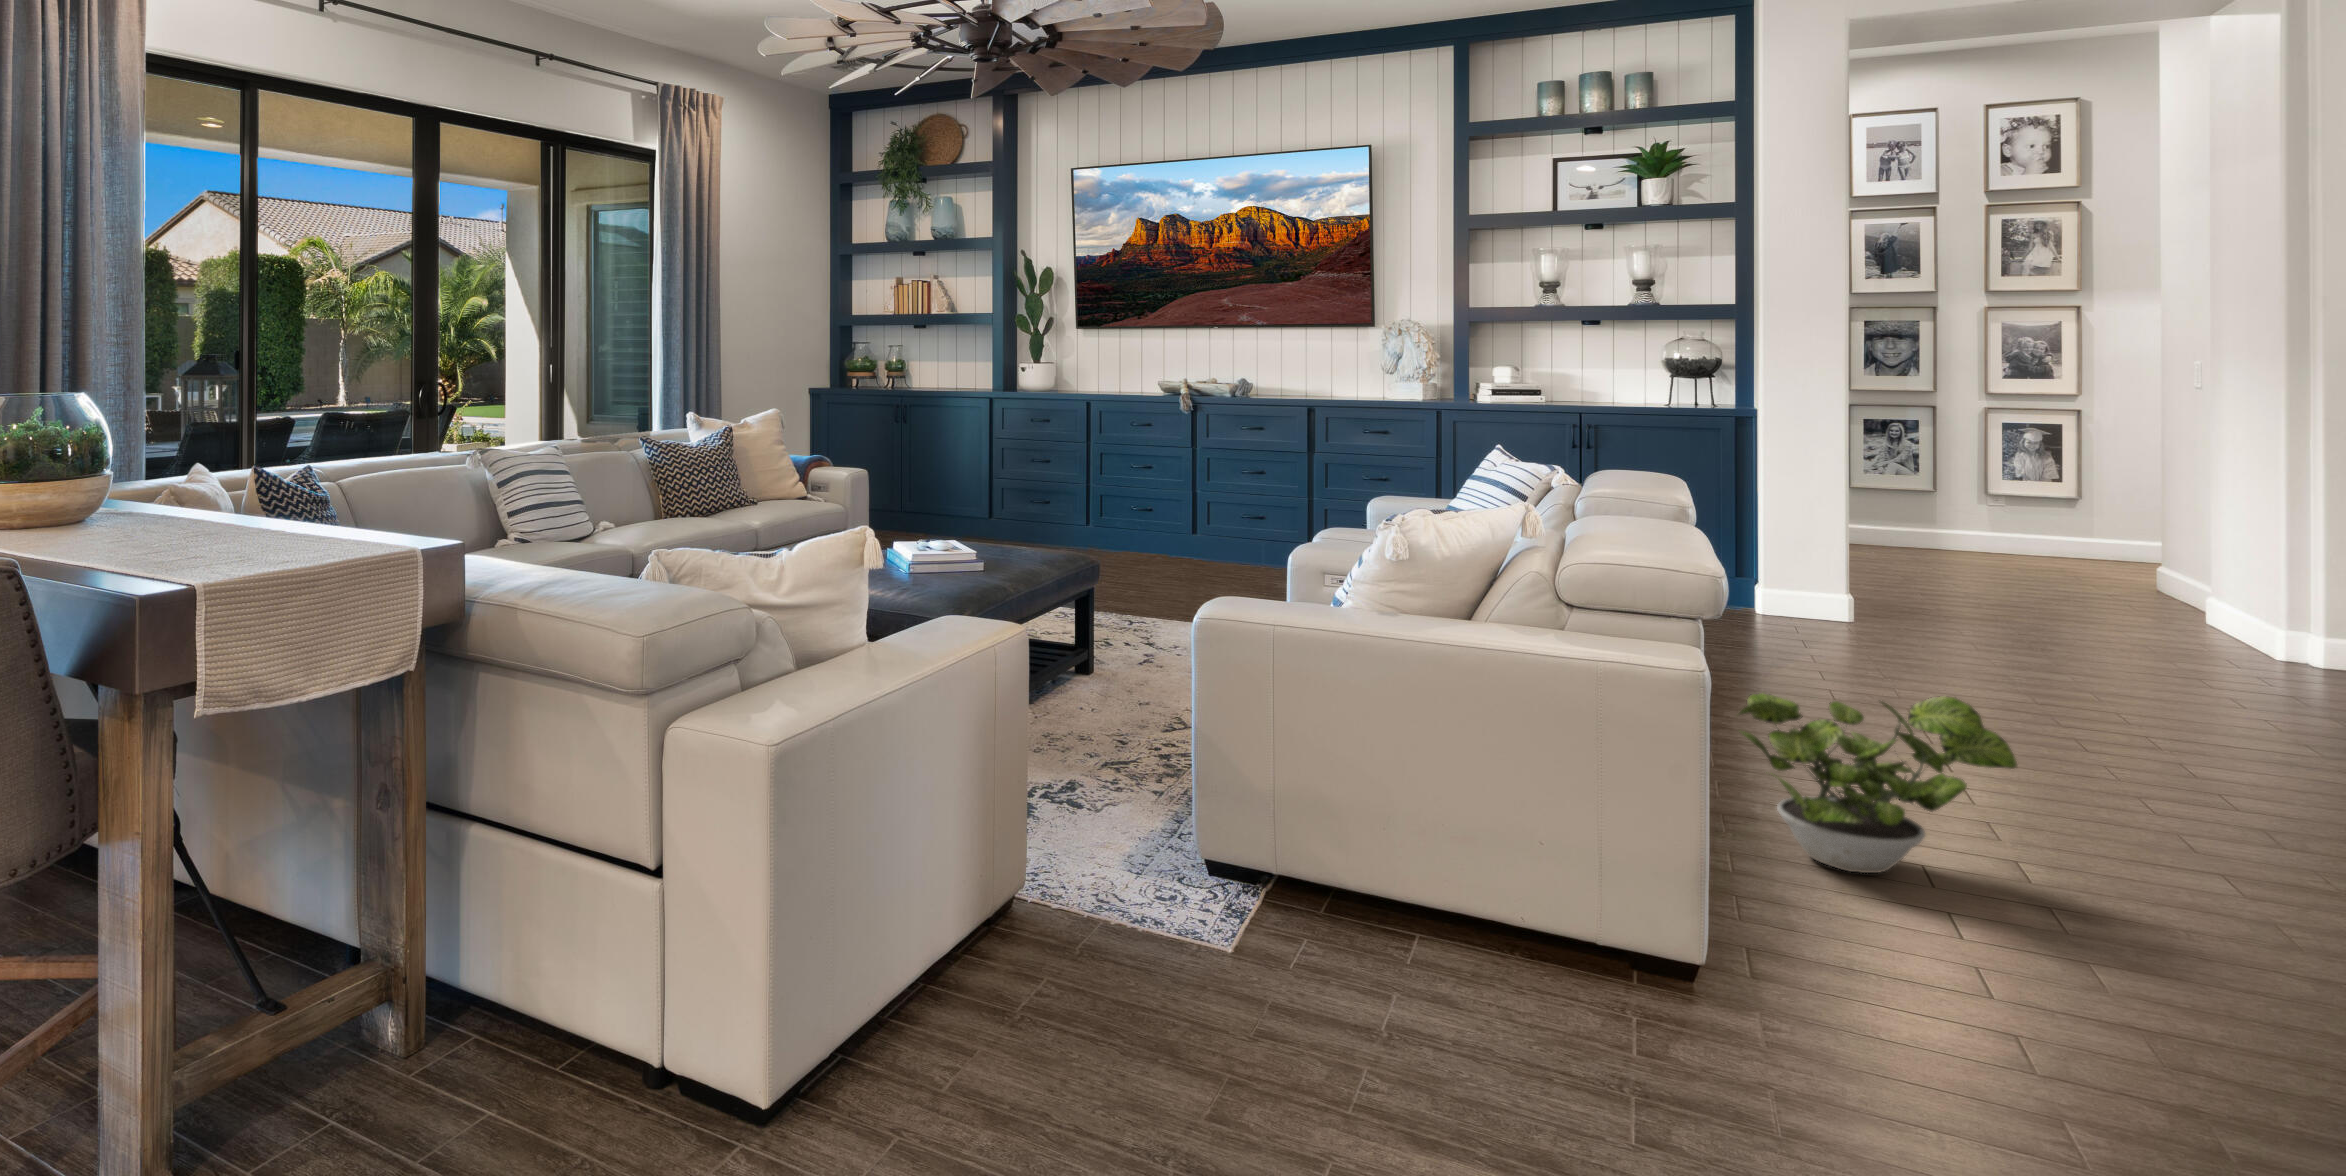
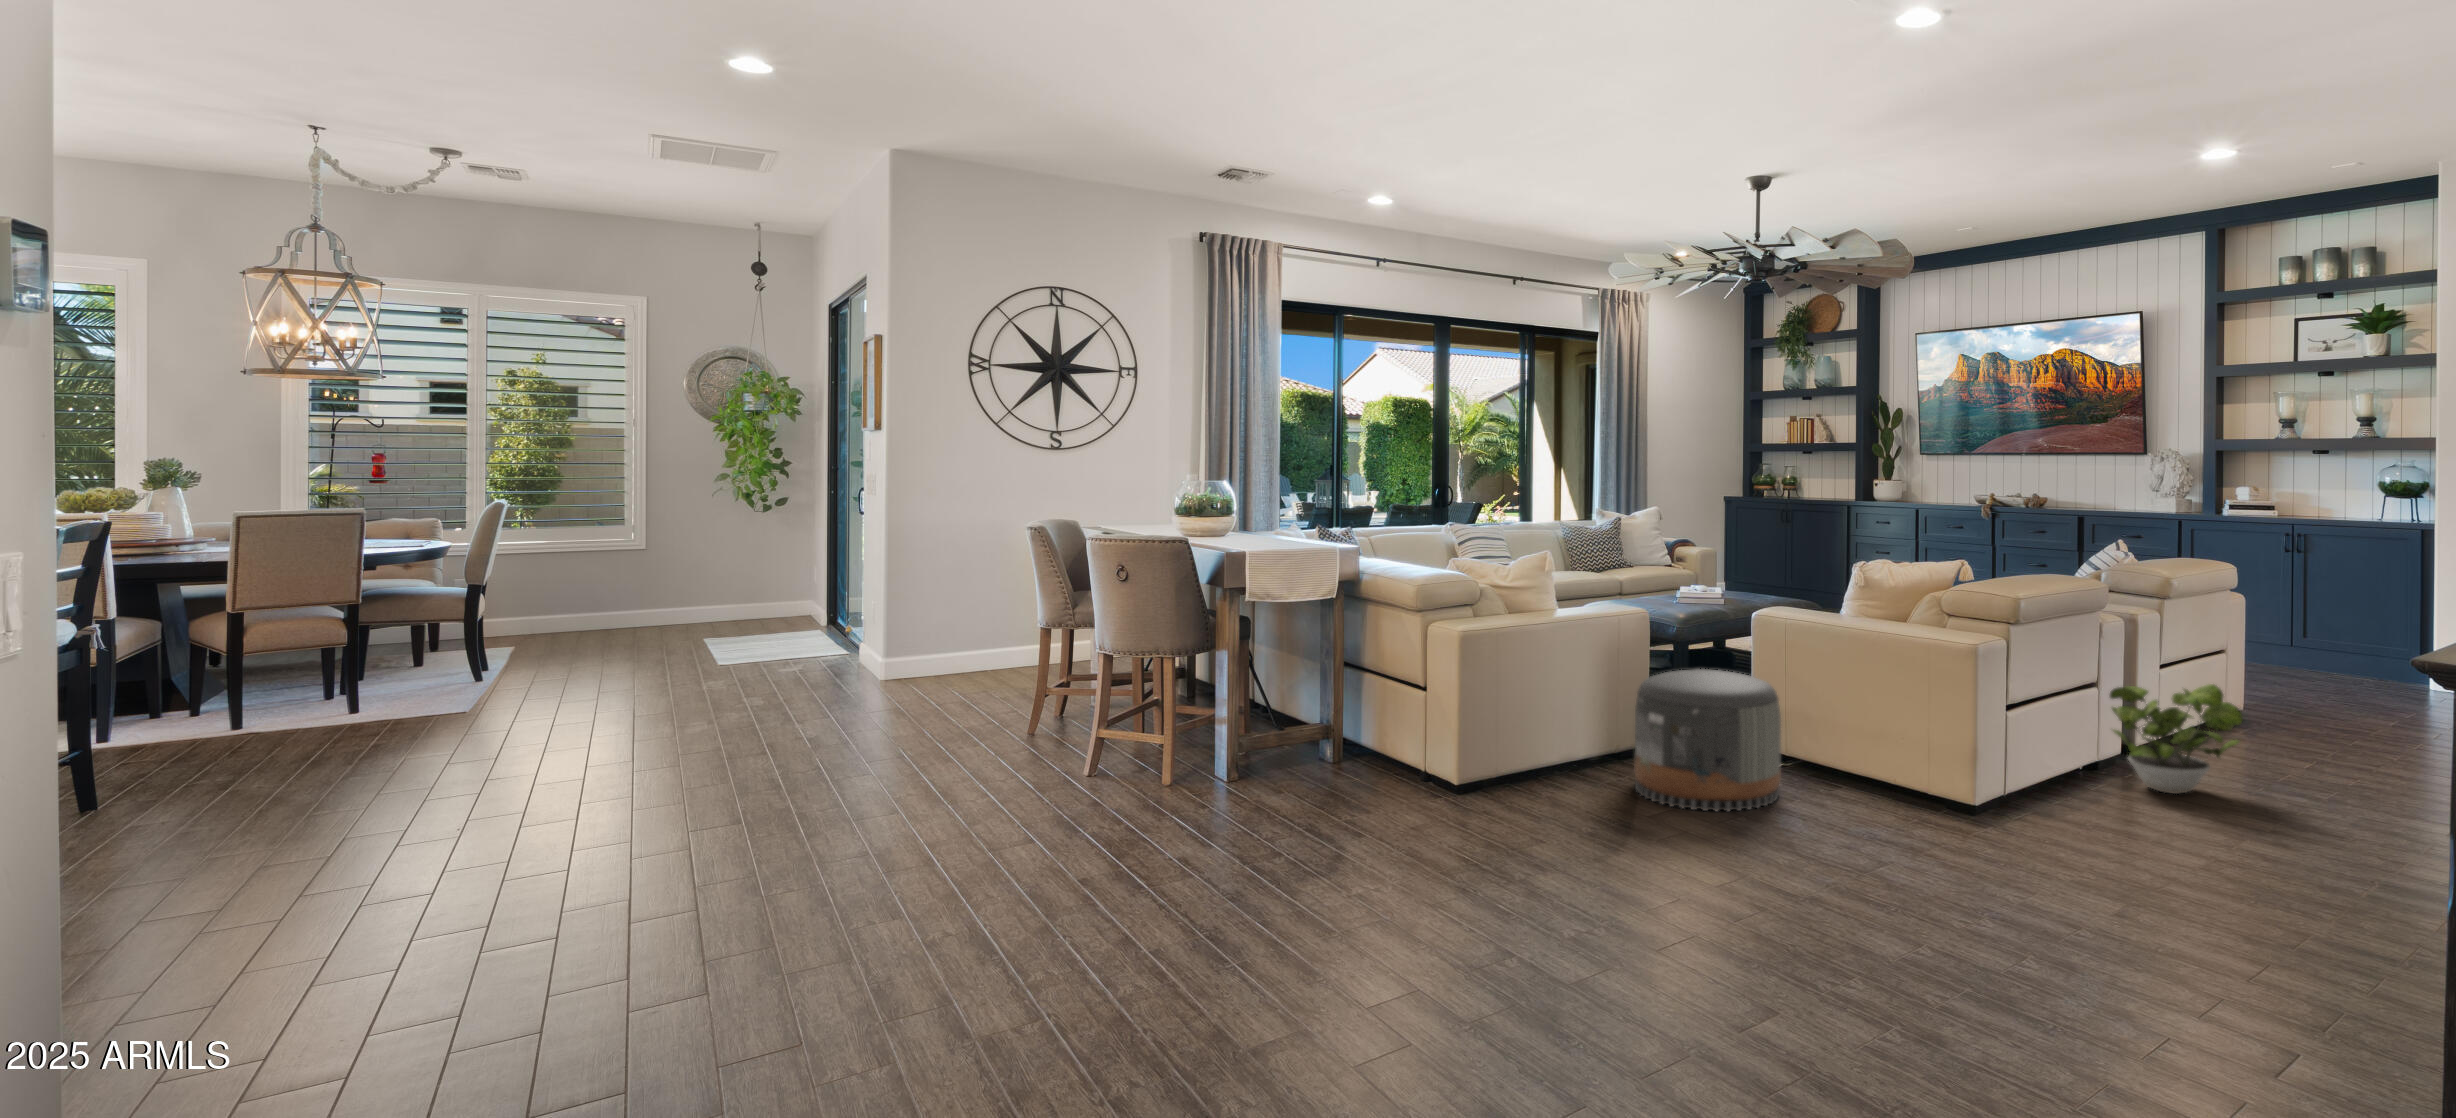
pouf: none [1076,748,1385,1083] -> present [1635,669,1781,811]

